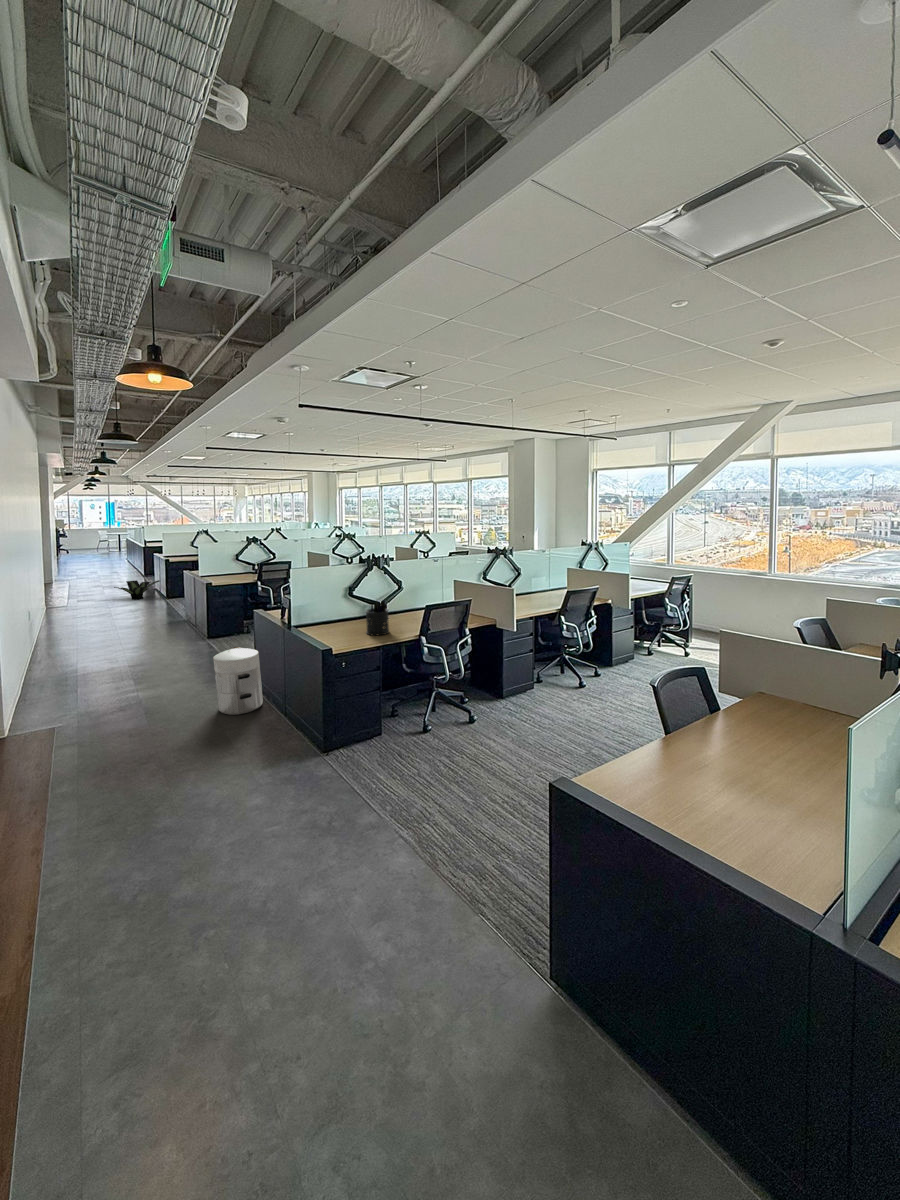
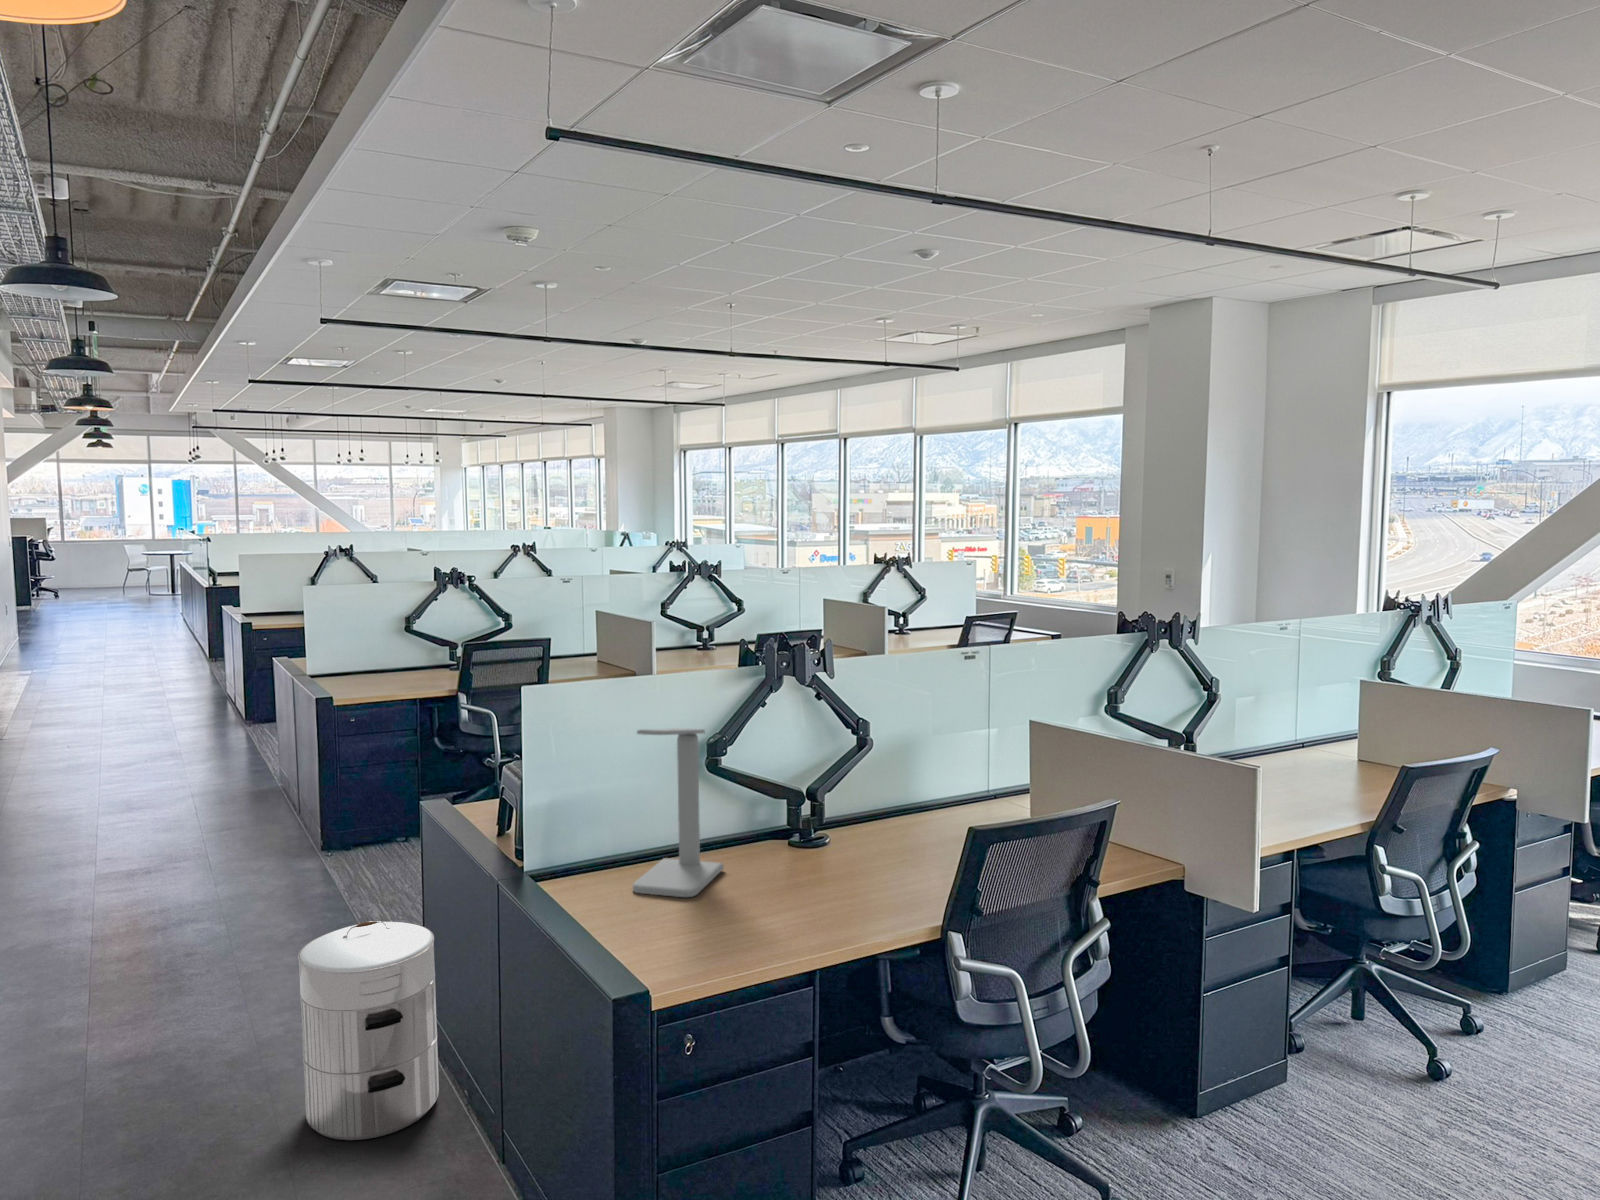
desk lamp: none [324,579,354,632] -> present [633,728,724,897]
potted plant: present [114,580,160,600] -> none [121,671,234,721]
pen holder: present [366,601,389,635] -> none [764,799,840,919]

